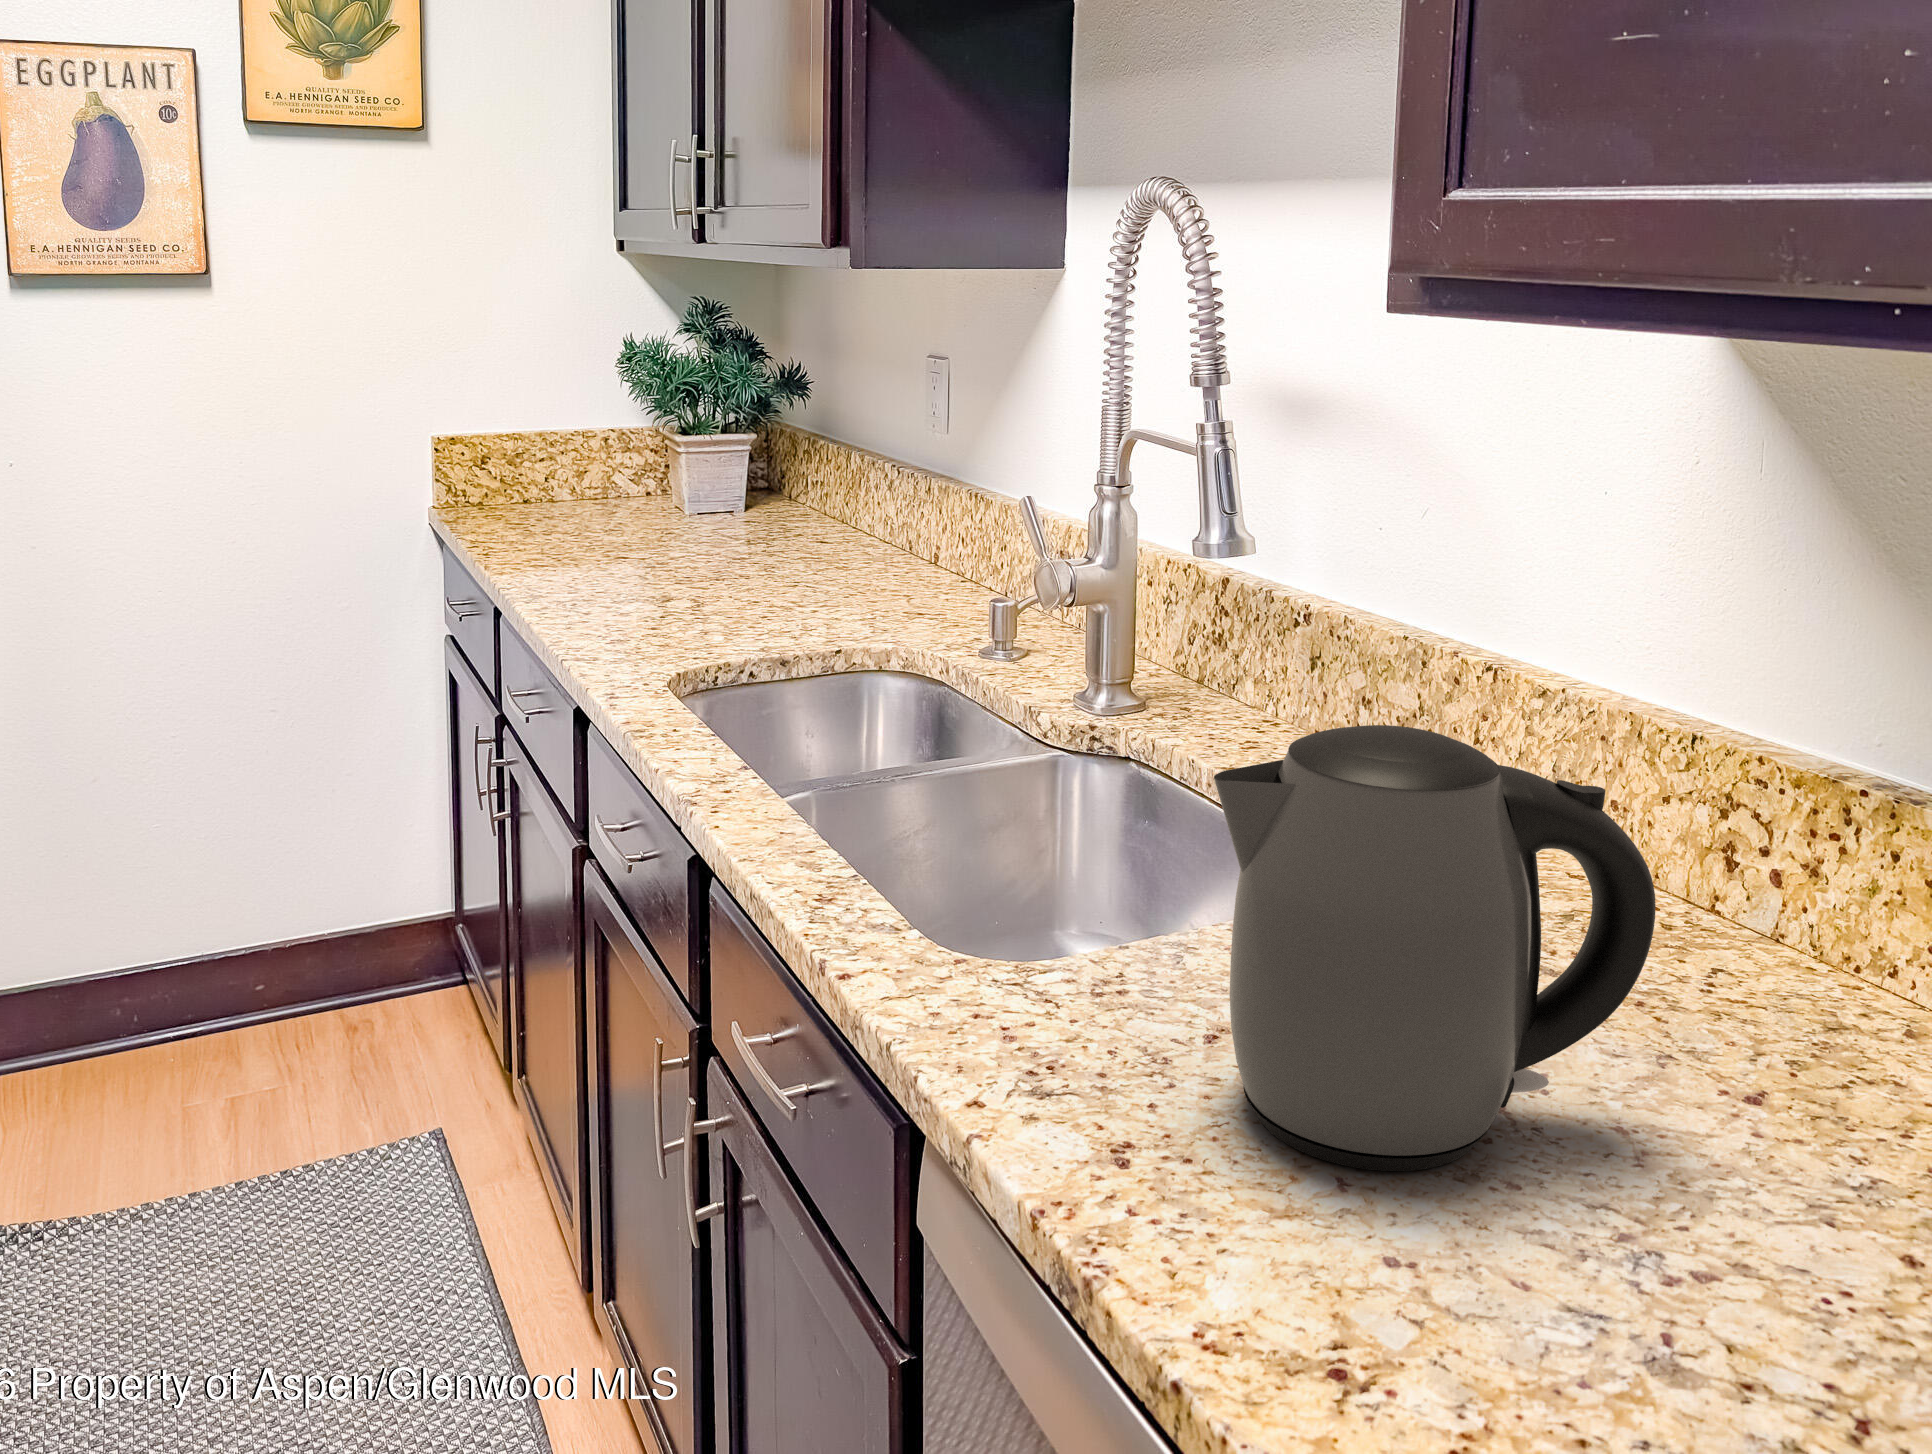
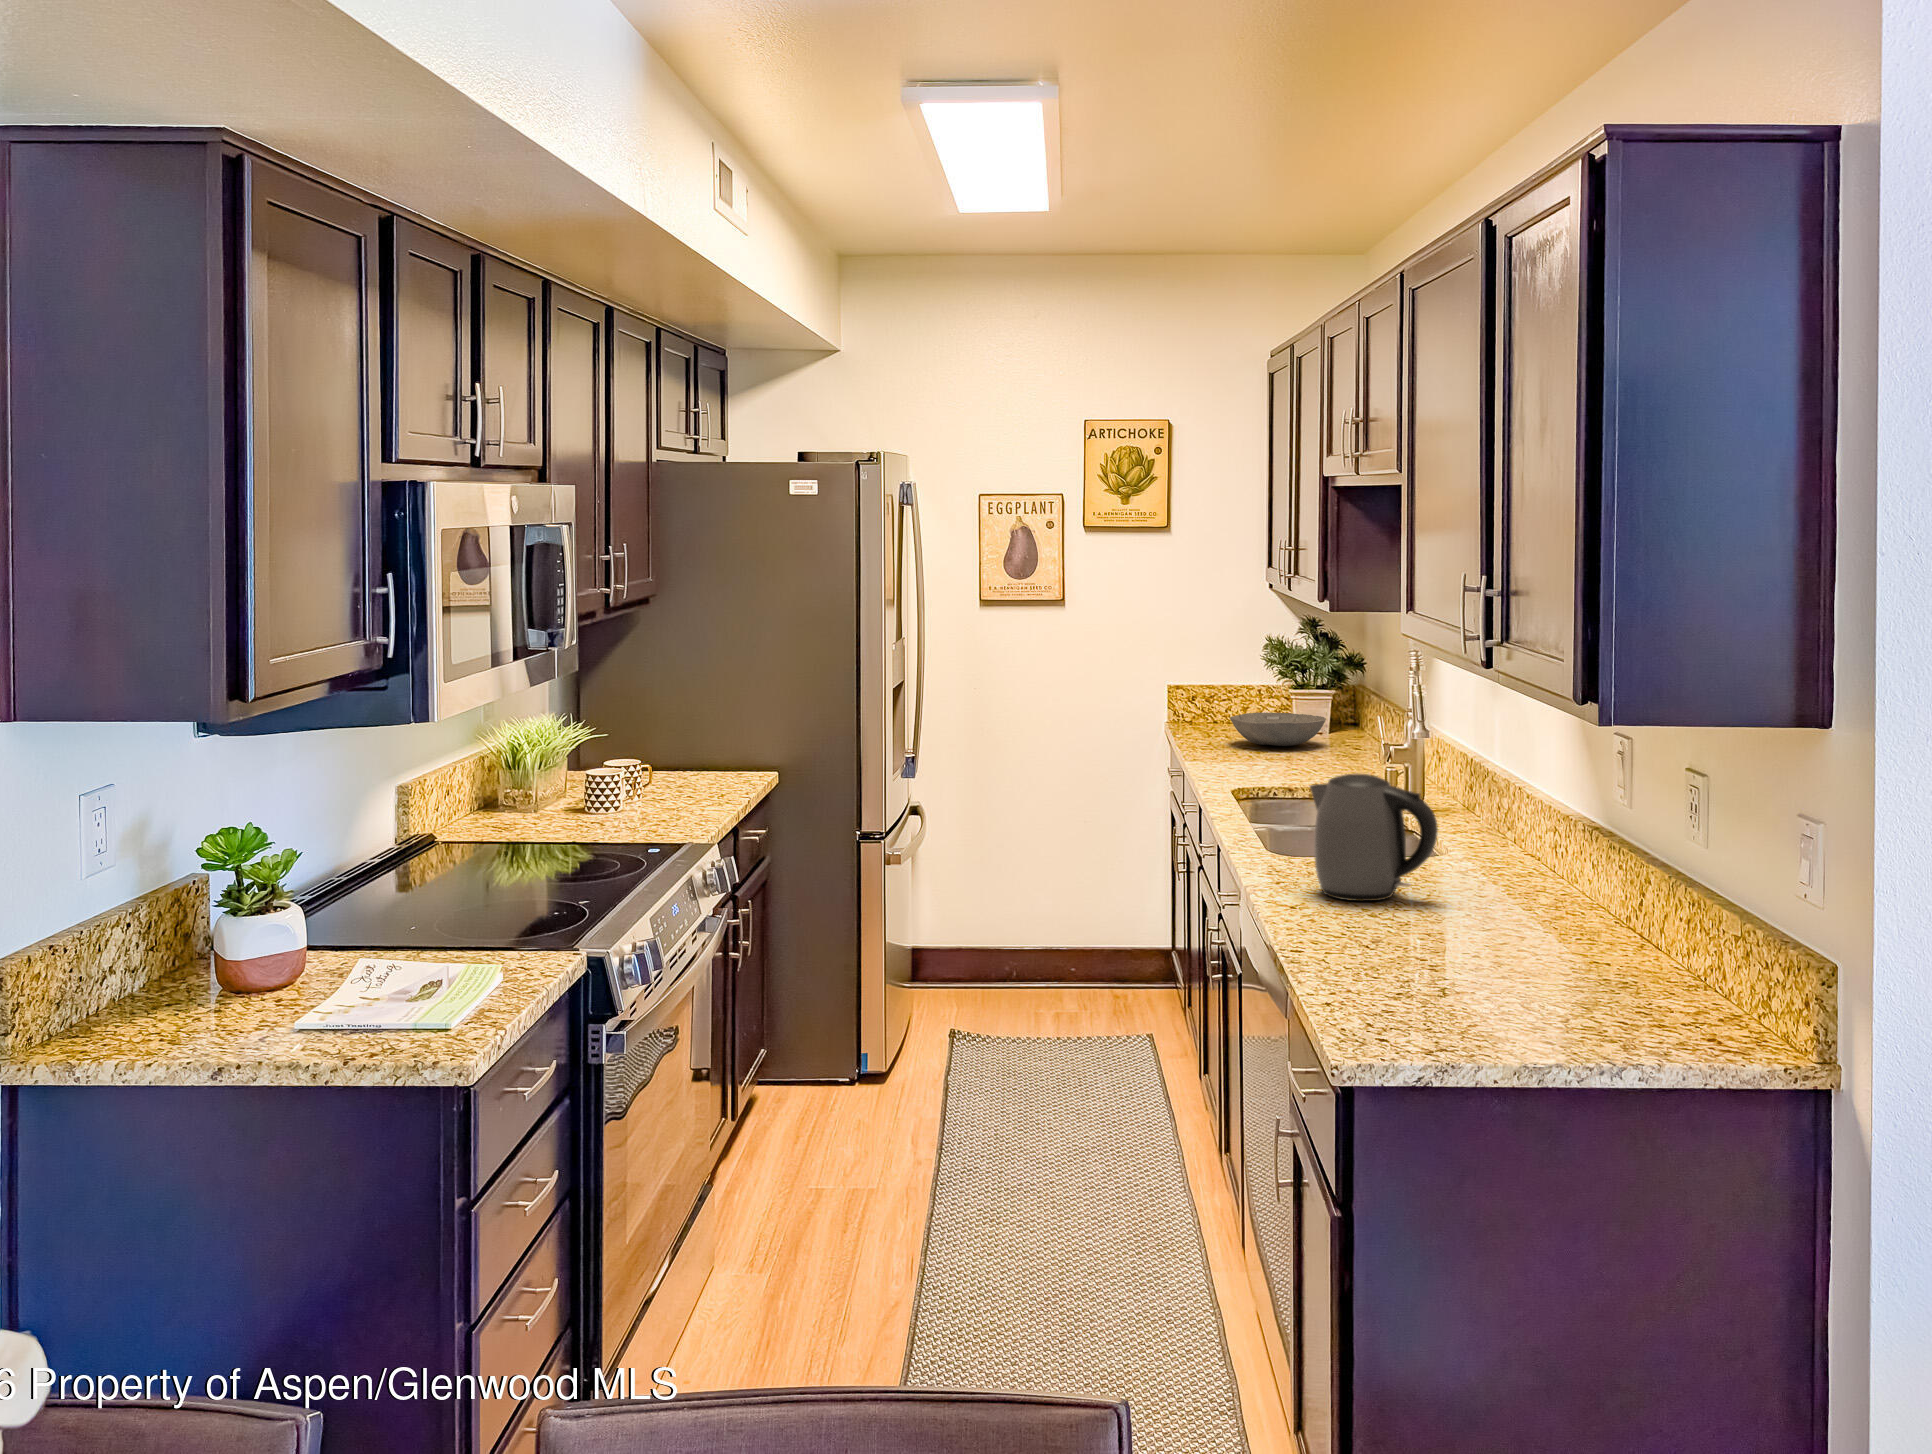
bowl: none [585,484,766,548] -> present [1230,713,1326,746]

